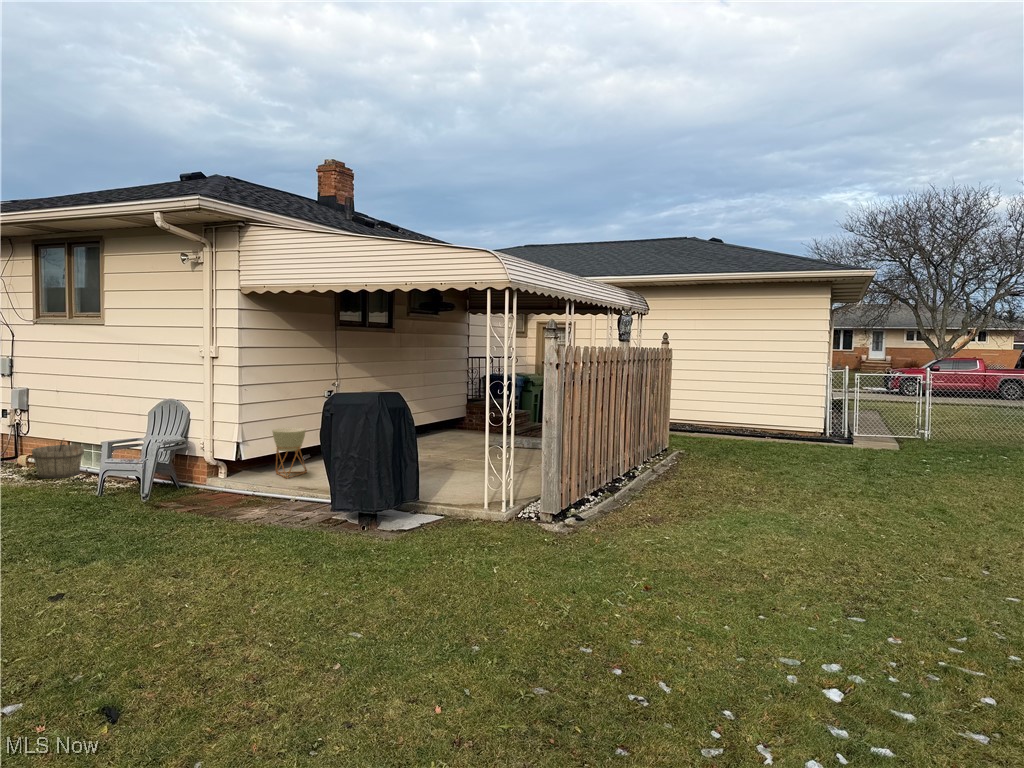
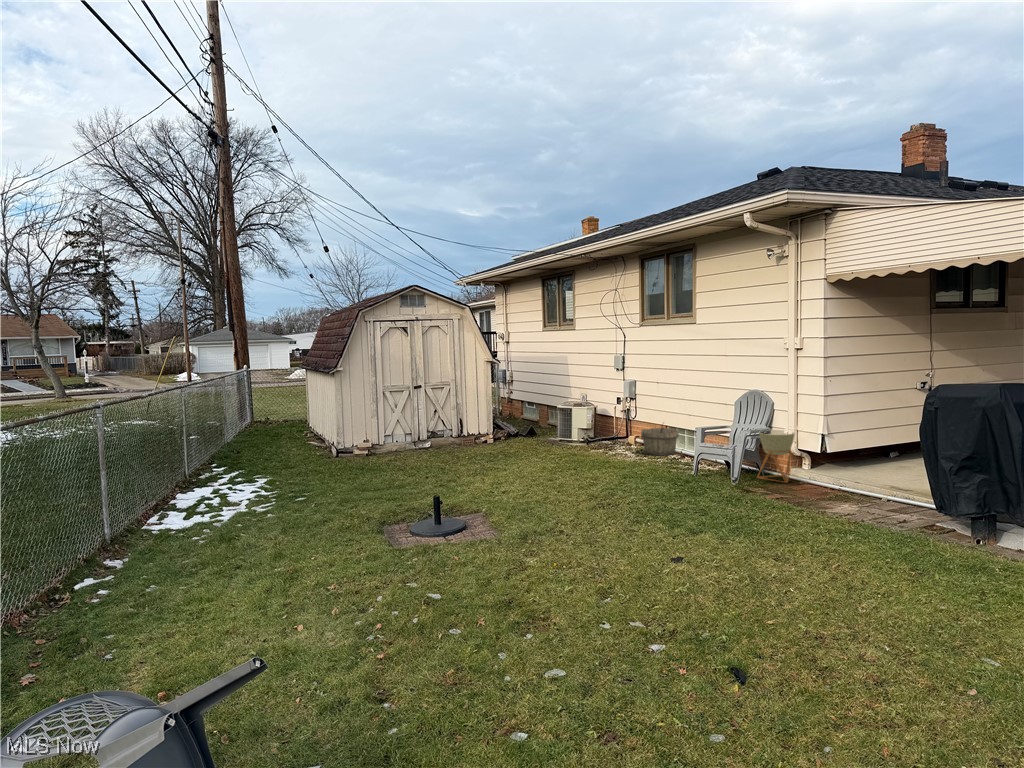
planter: present [272,428,307,478] -> present [757,430,795,483]

